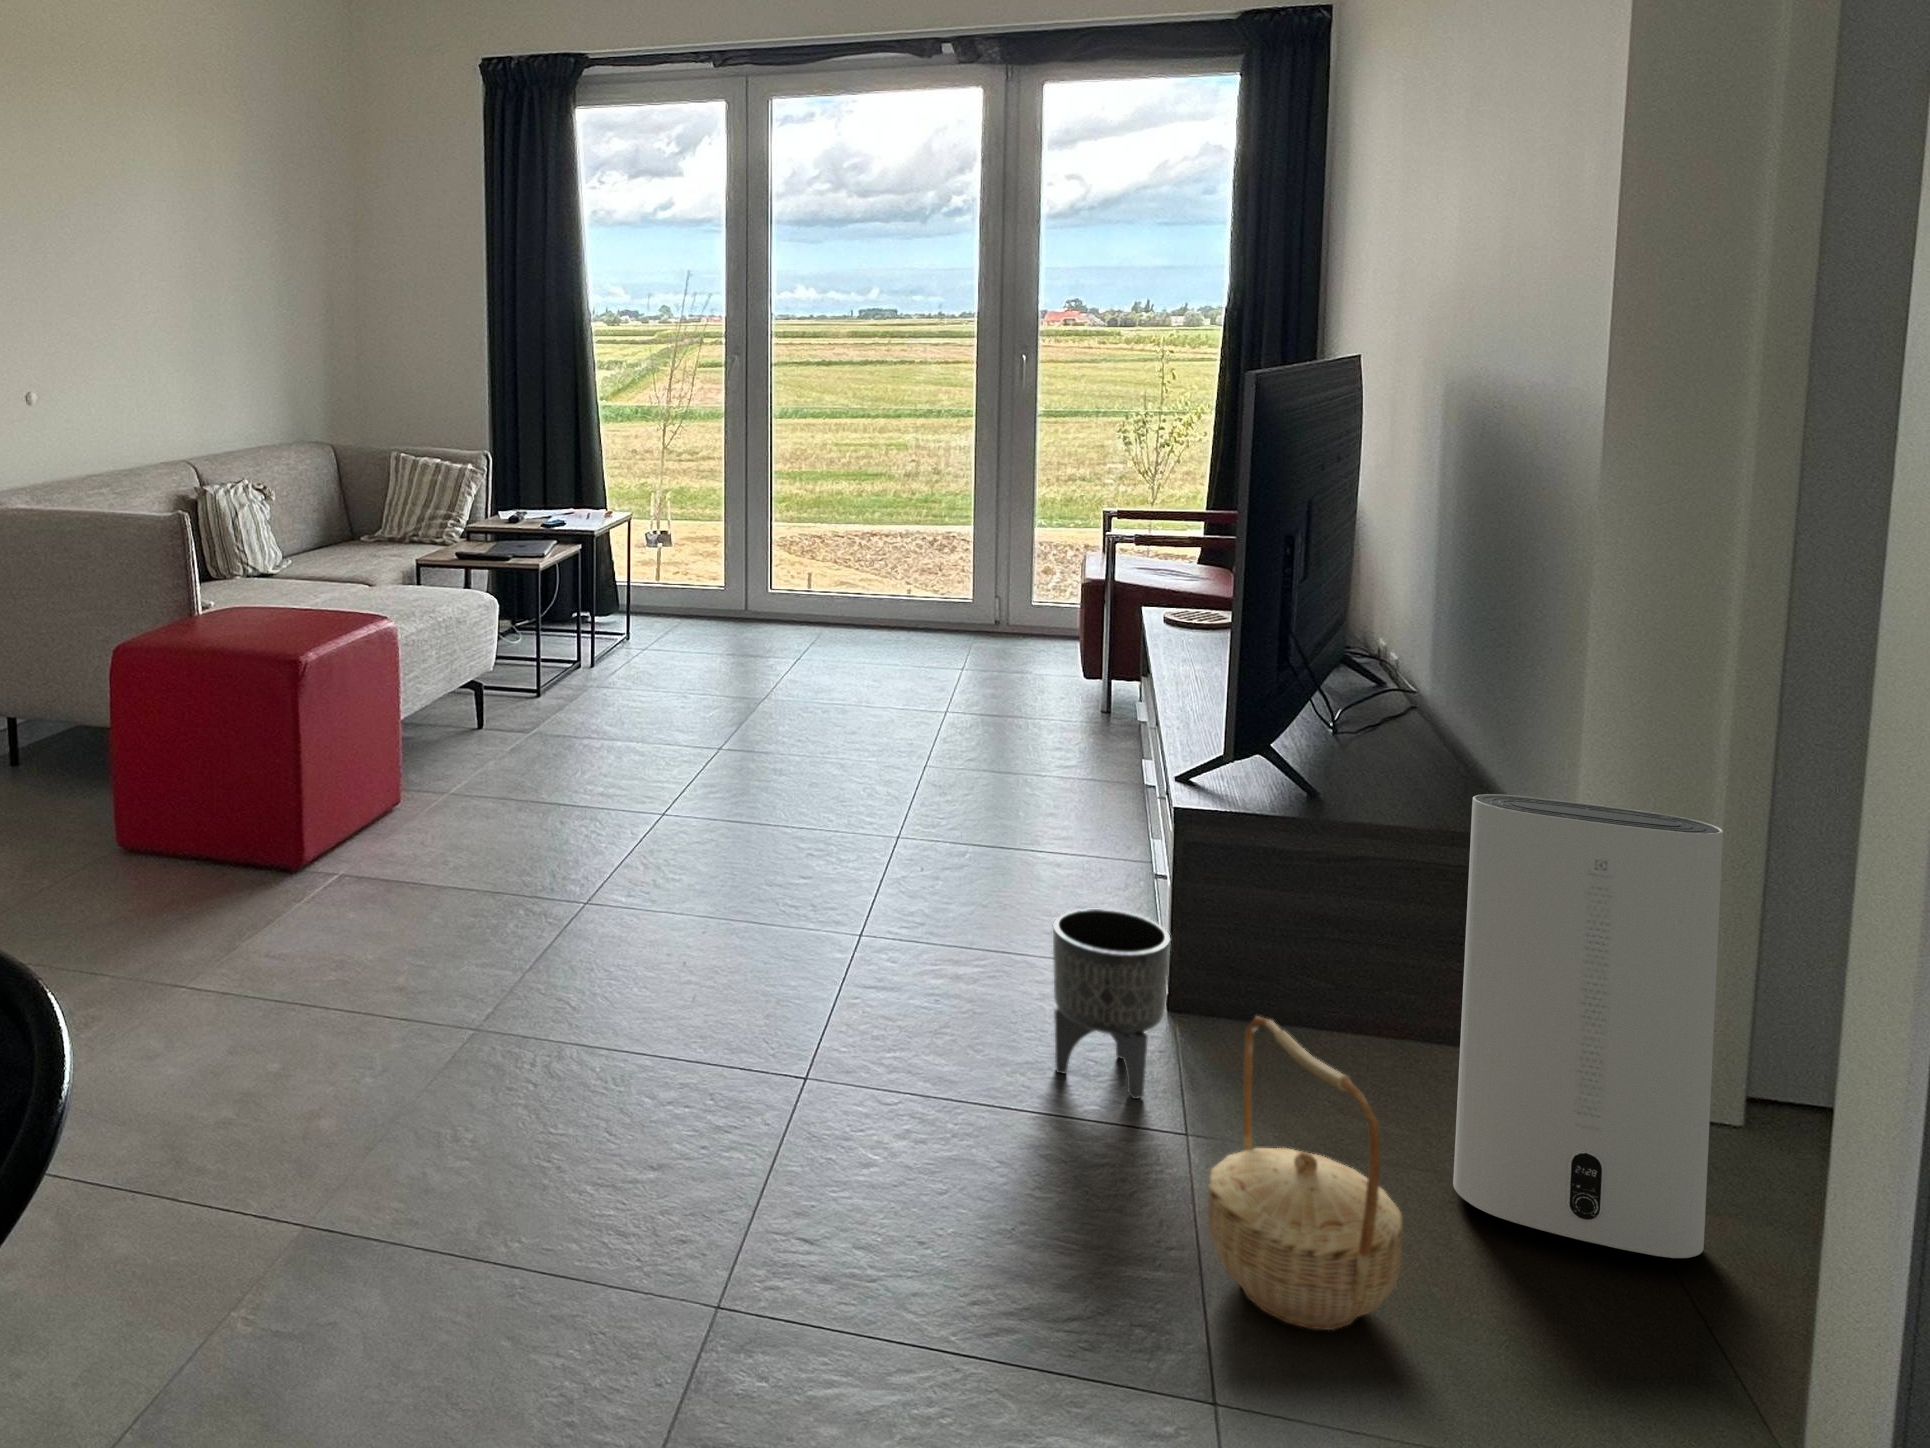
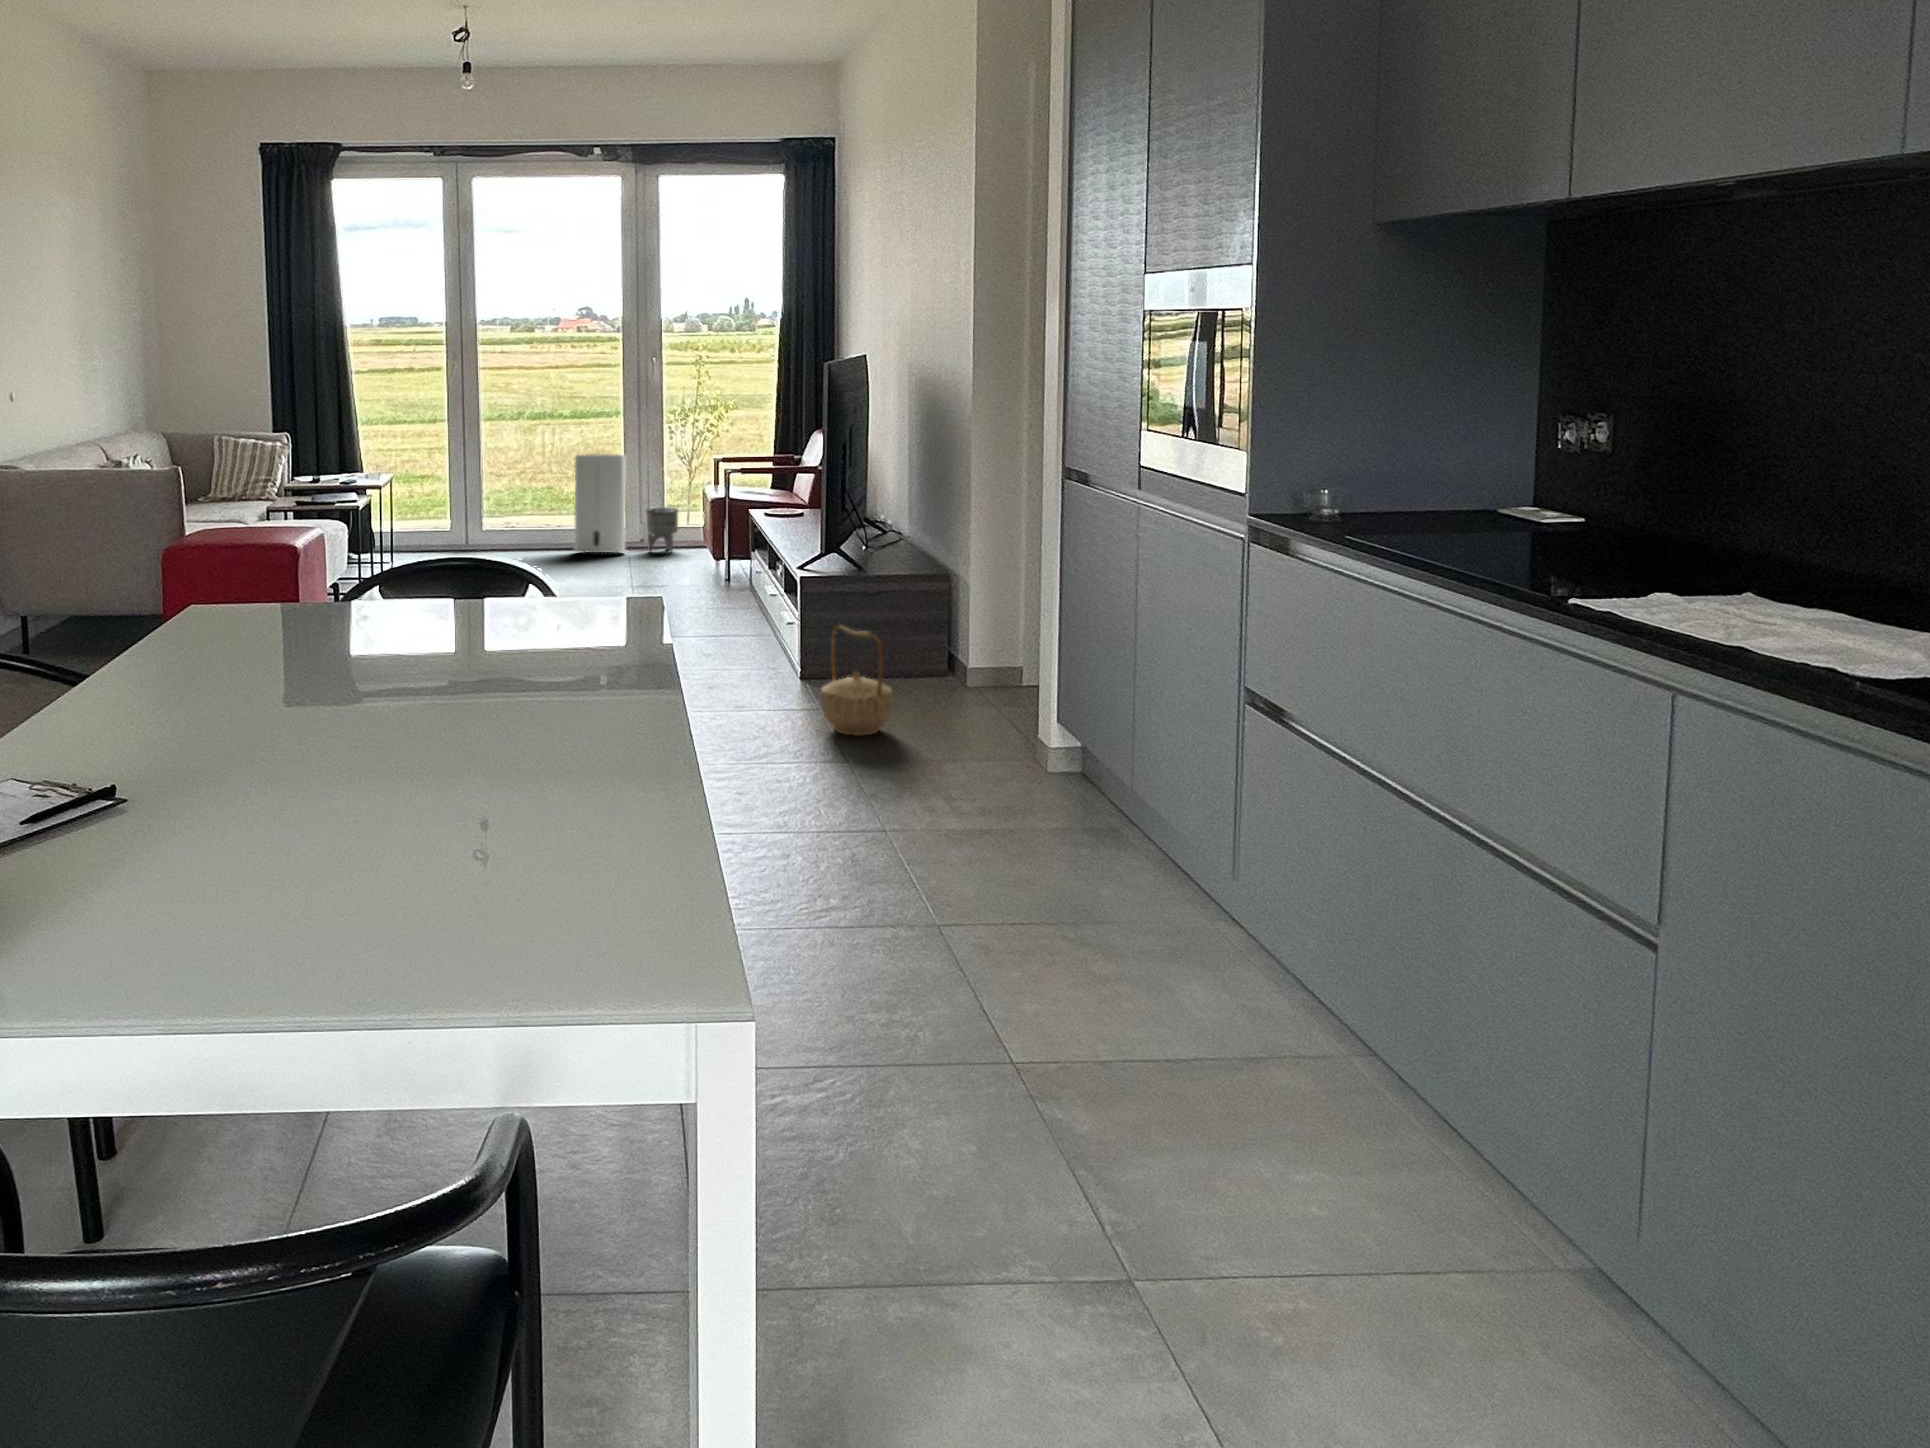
air purifier: present [1453,794,1723,1258] -> present [574,454,626,553]
planter: present [1053,908,1171,1099] -> present [647,507,678,553]

